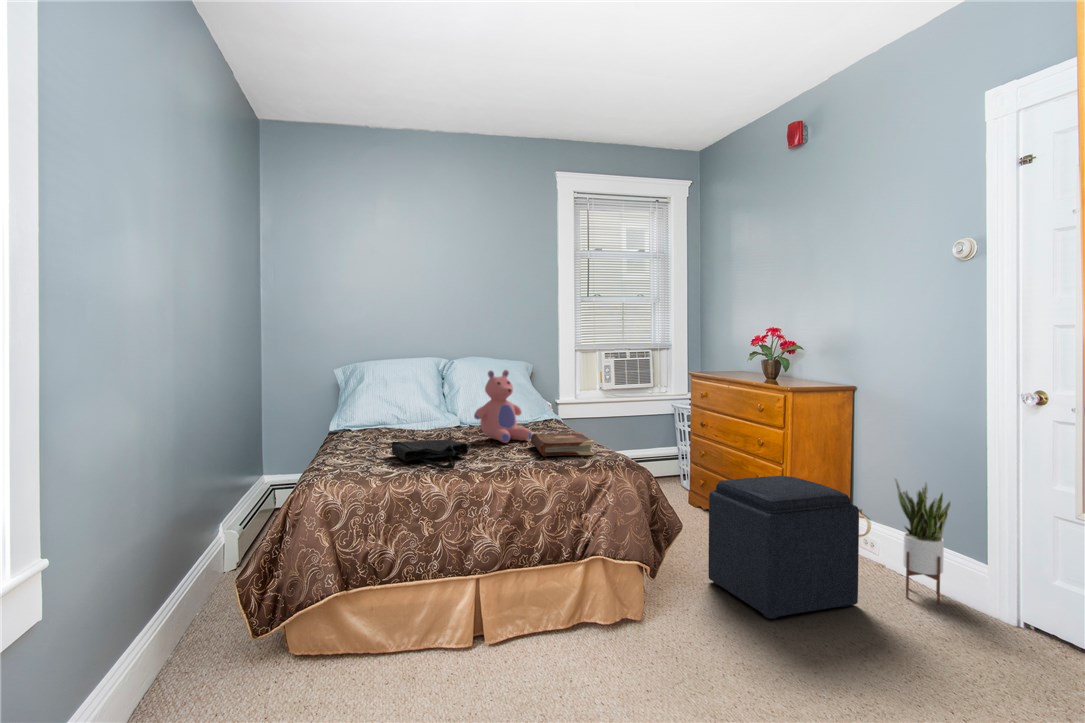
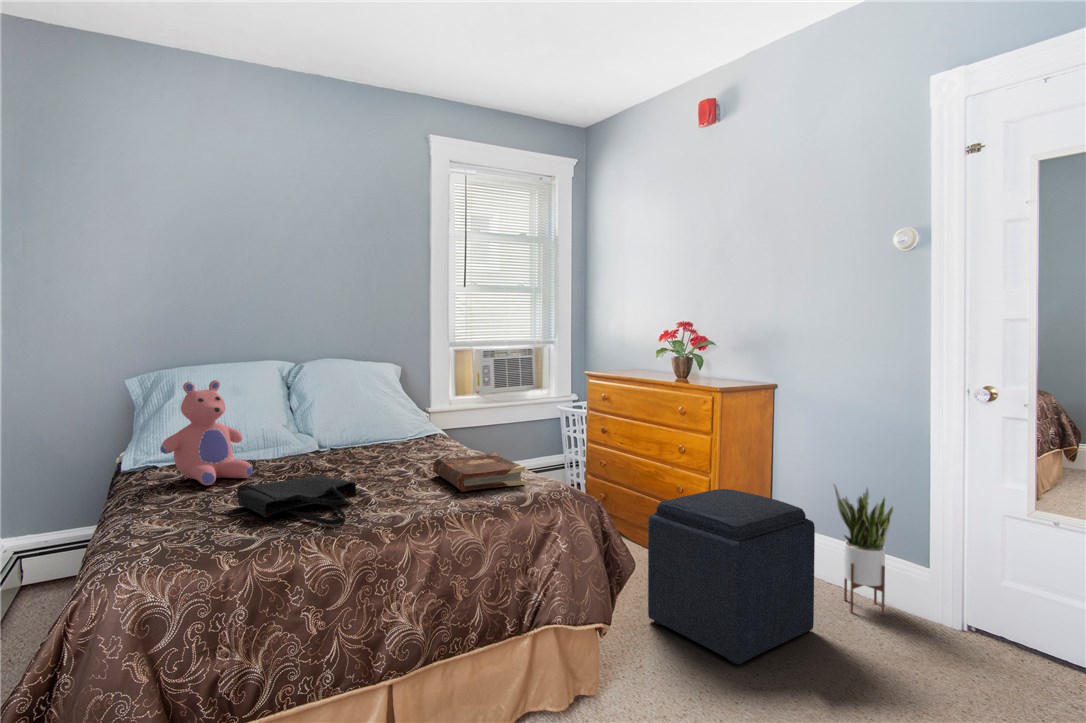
teddy bear: present [474,370,531,443] -> present [160,380,253,485]

